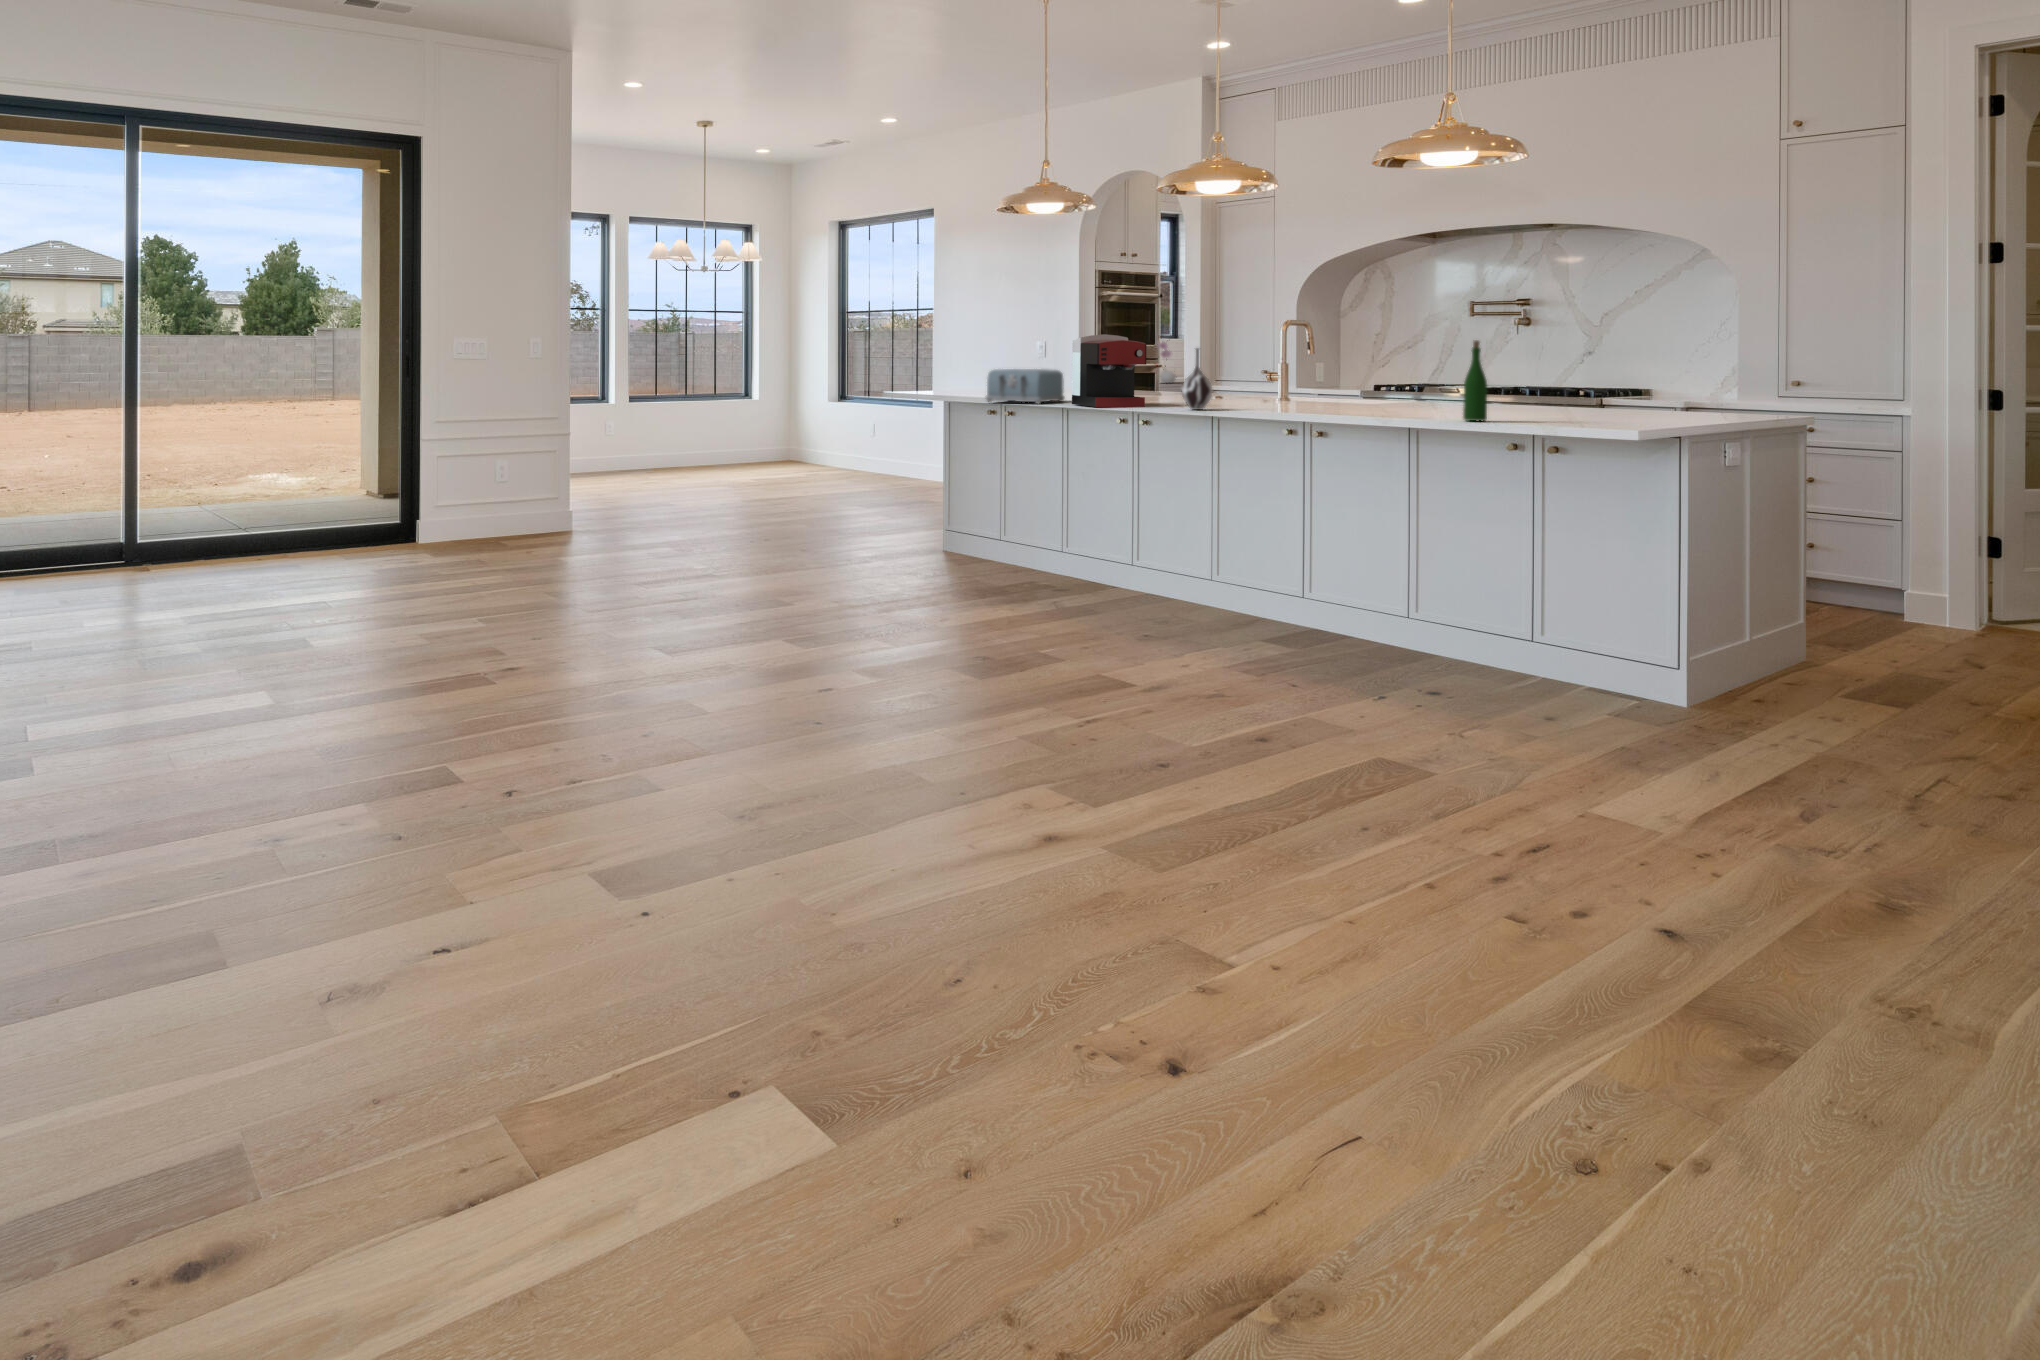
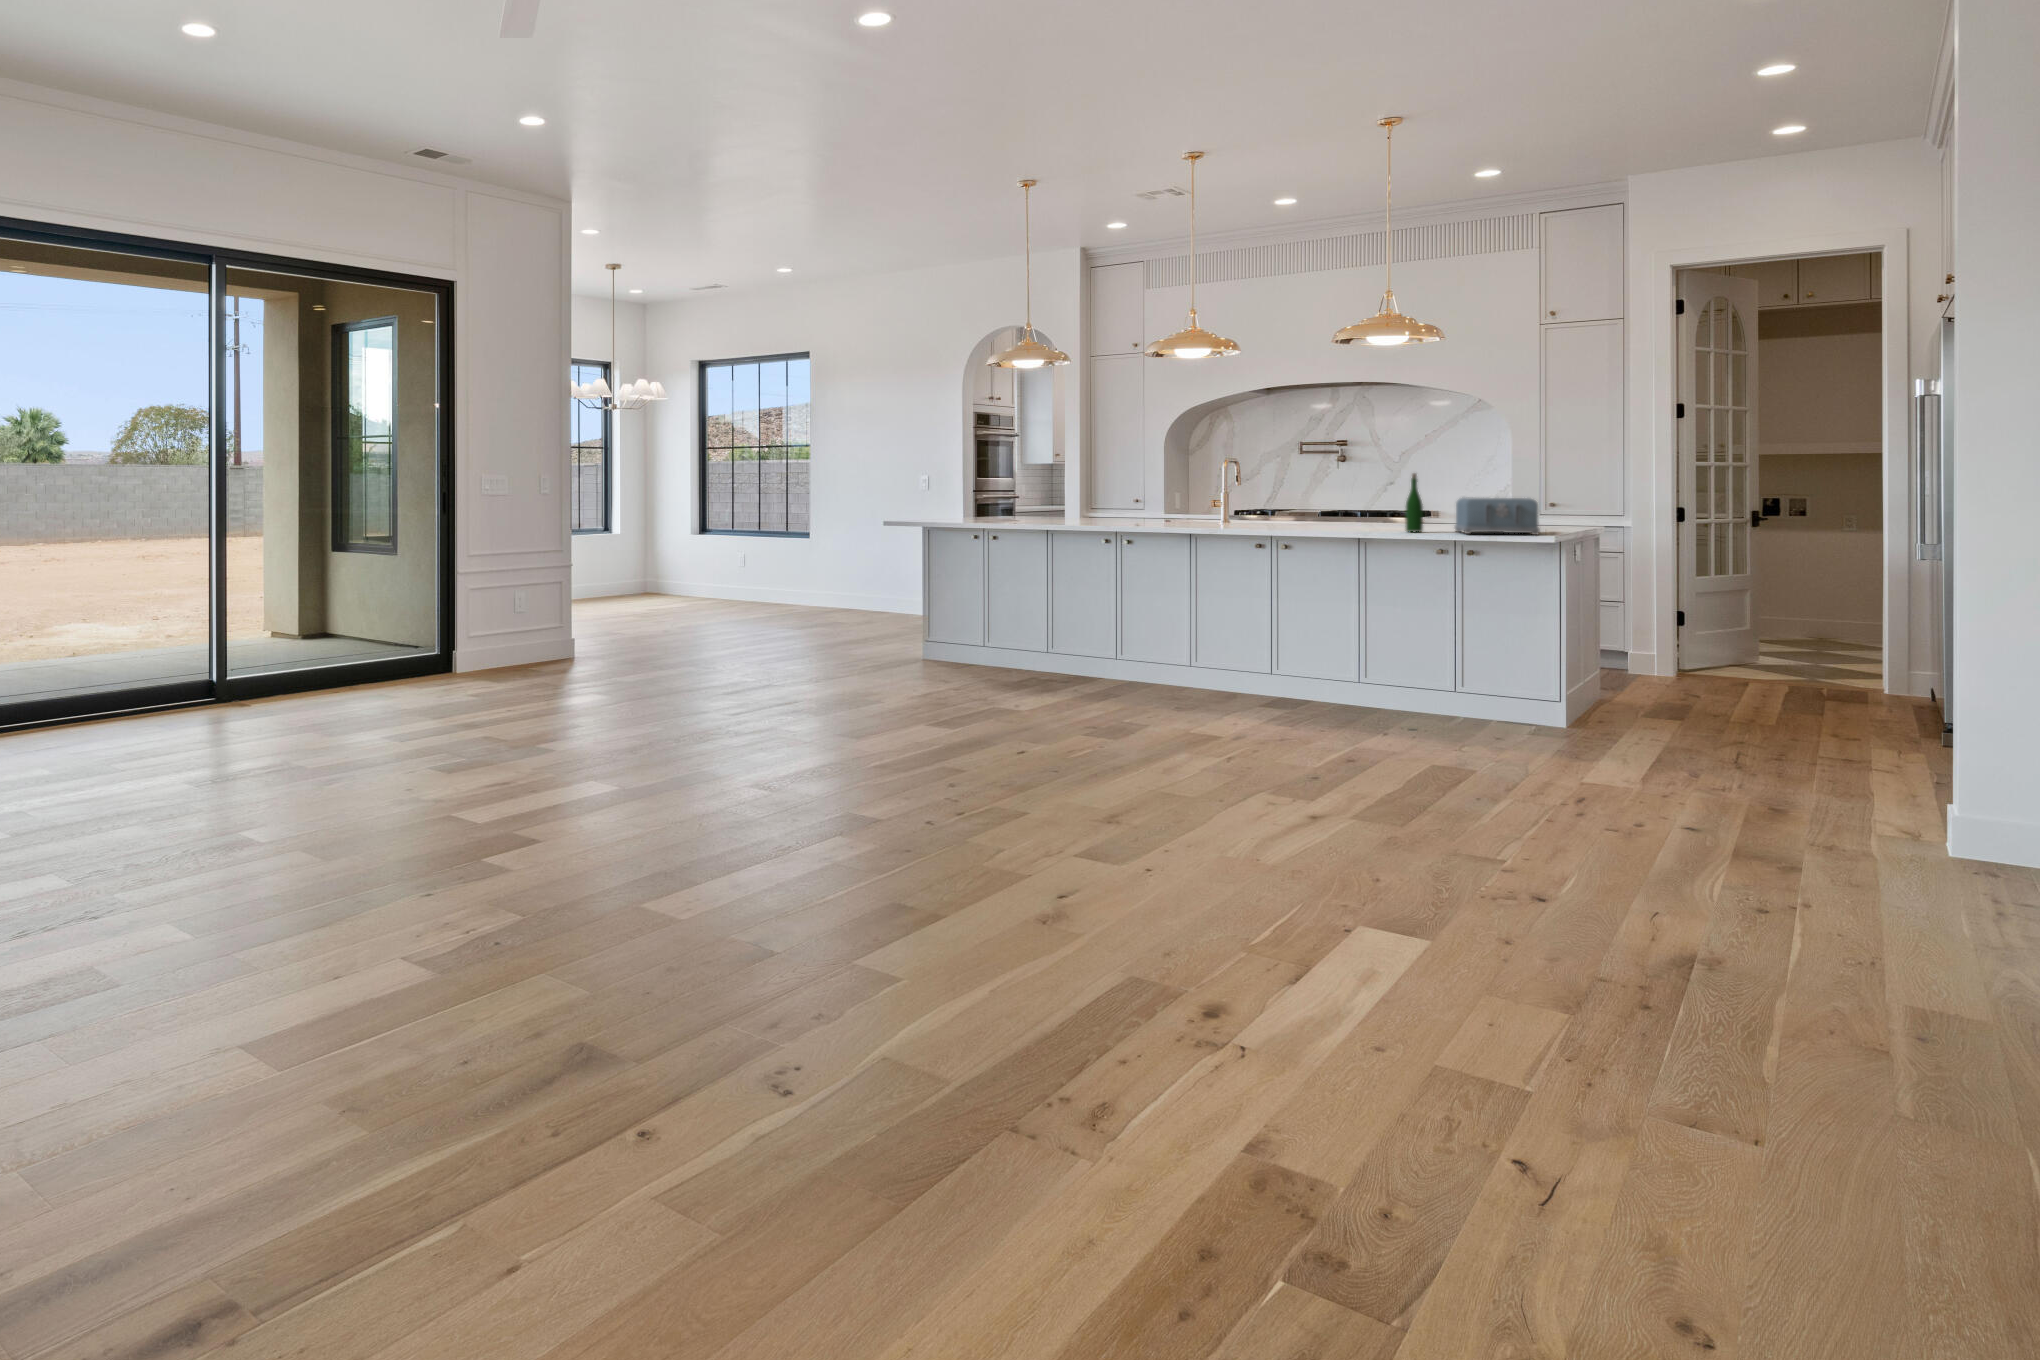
coffee maker: present [1072,334,1147,407] -> none [1064,469,1129,529]
flower arrangement: present [1158,342,1176,383] -> none [1034,470,1051,512]
vase: present [1182,348,1212,410] -> none [1169,480,1194,529]
toaster: present [985,369,1065,404] -> present [1455,497,1540,535]

